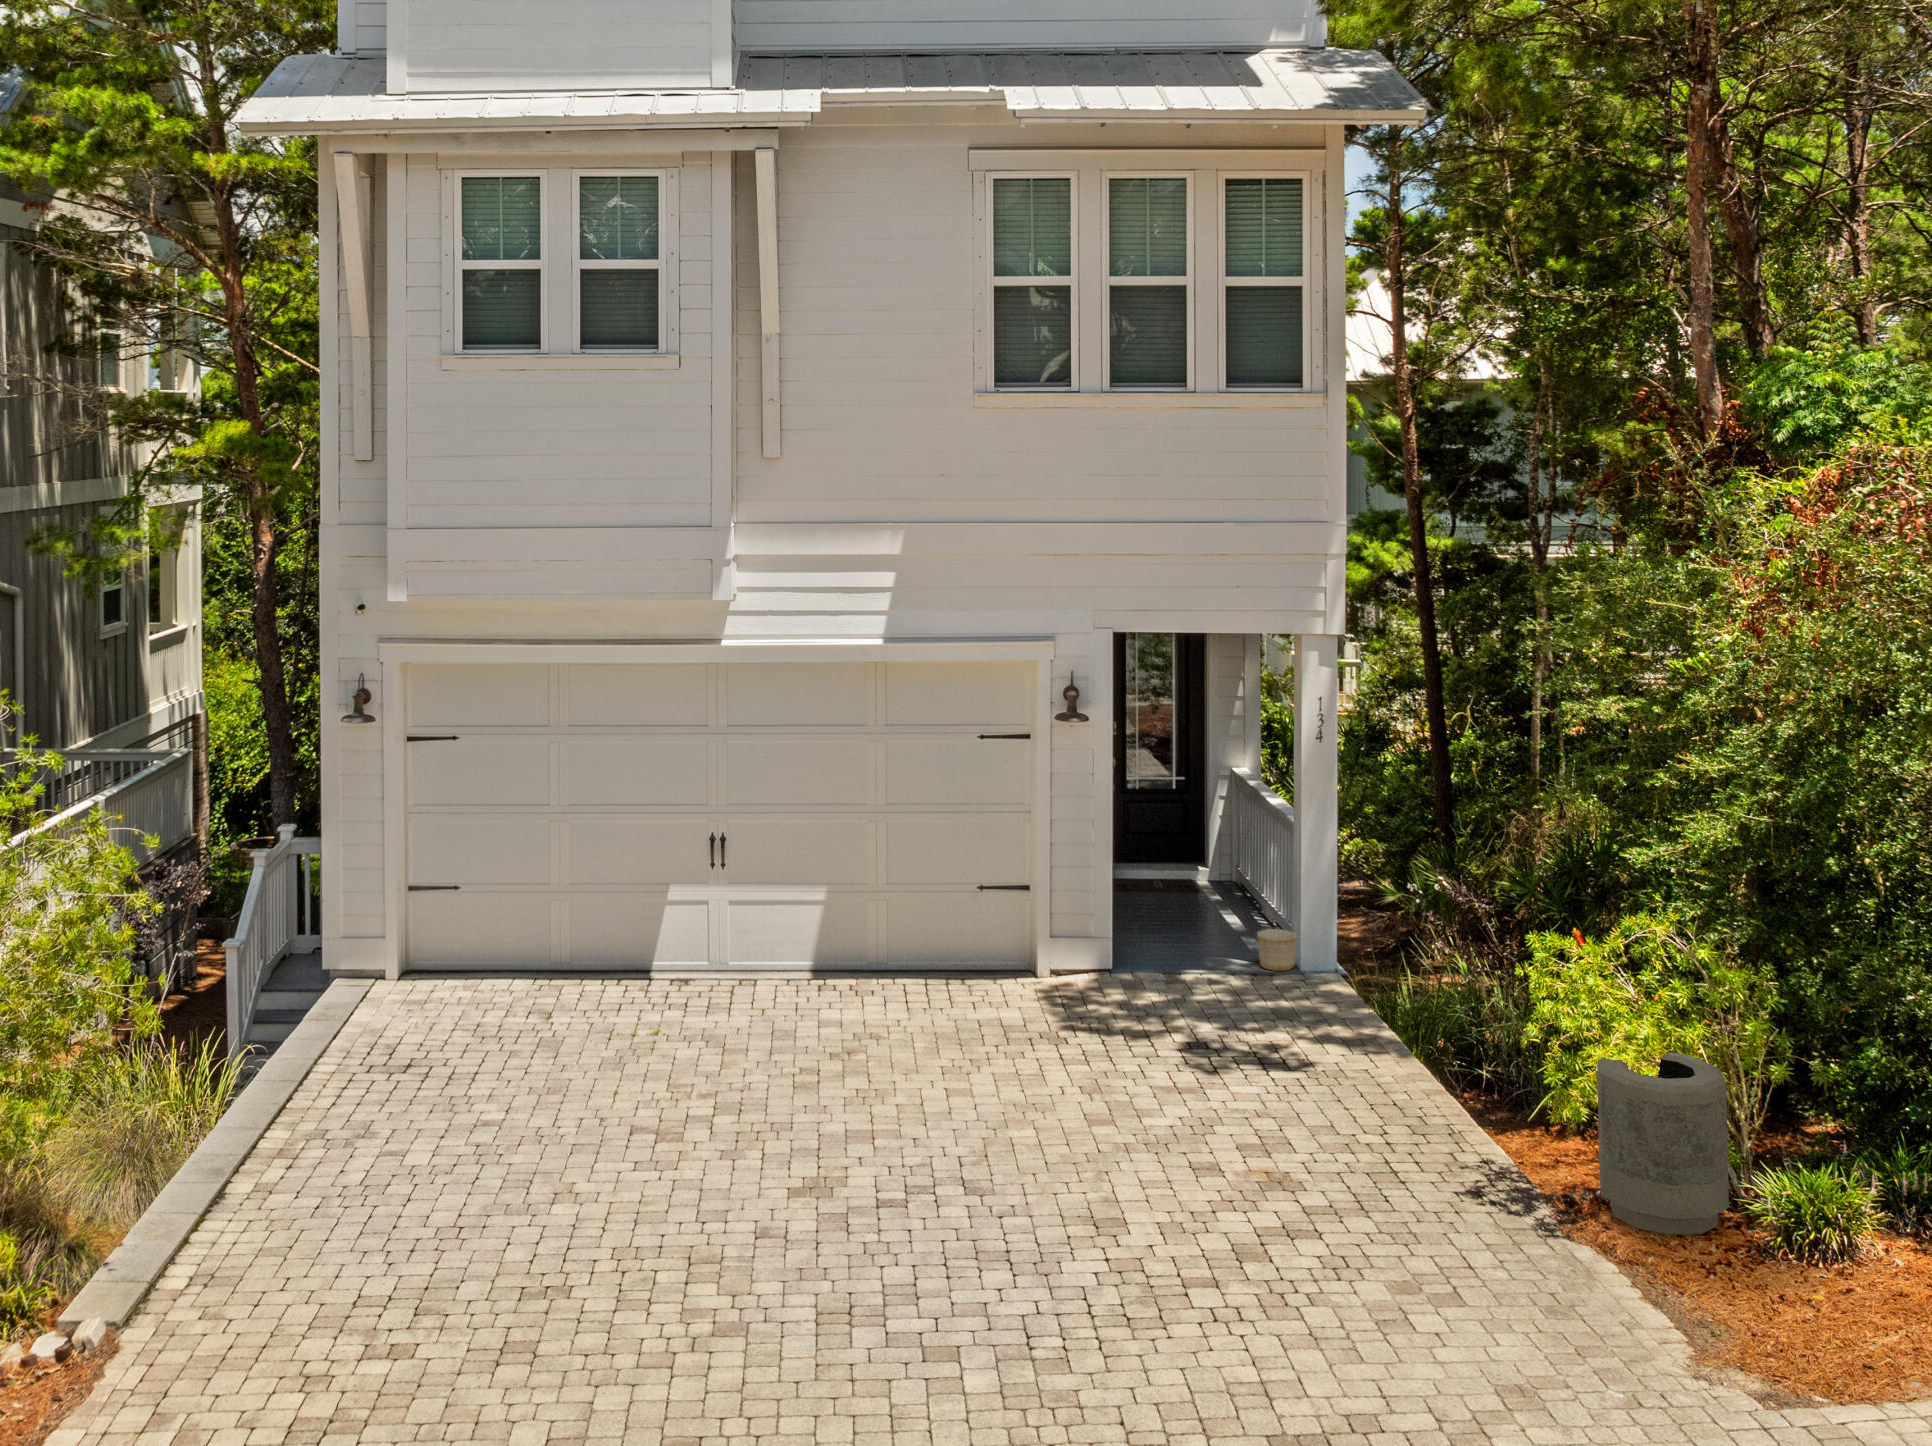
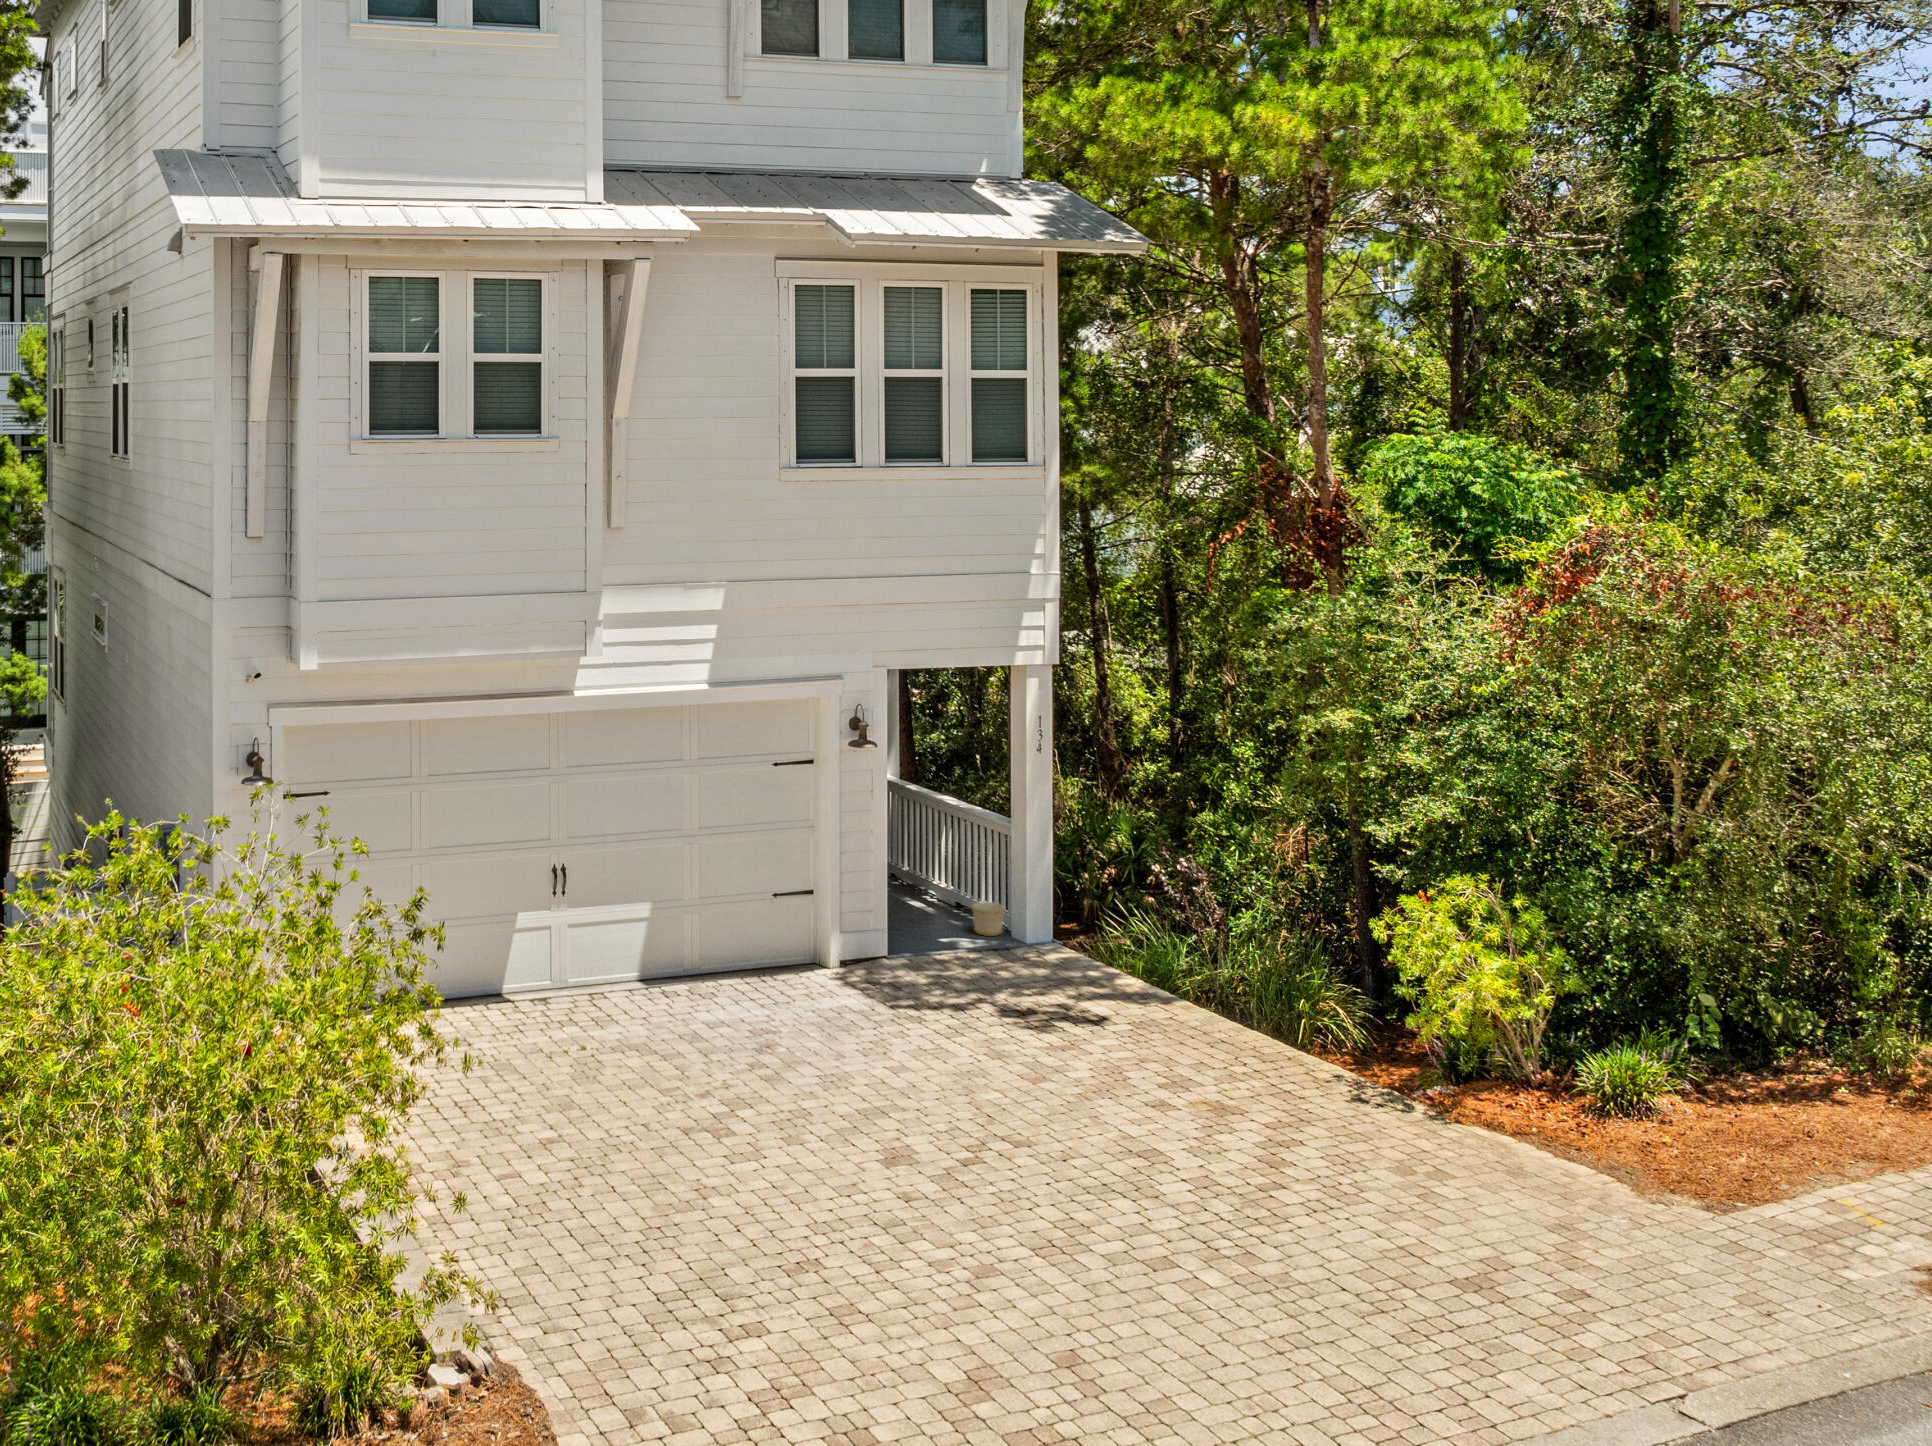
trash can: present [1597,1053,1729,1235] -> none [1439,978,1539,1117]

